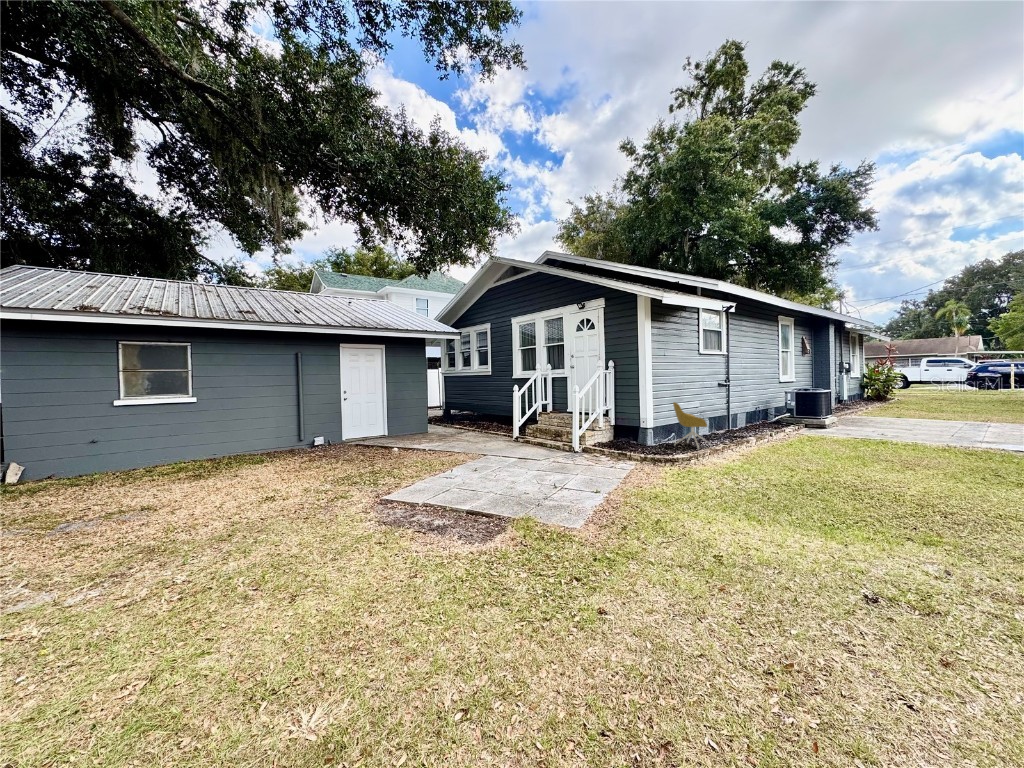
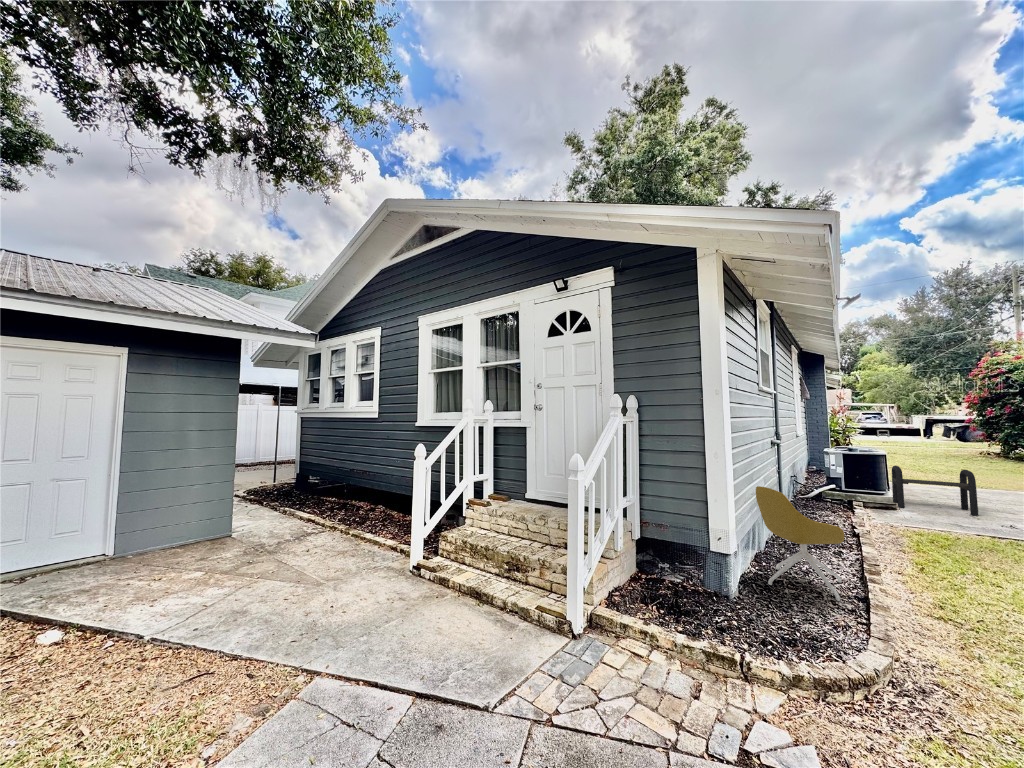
bench: none [827,399,879,430] -> present [892,465,978,516]

